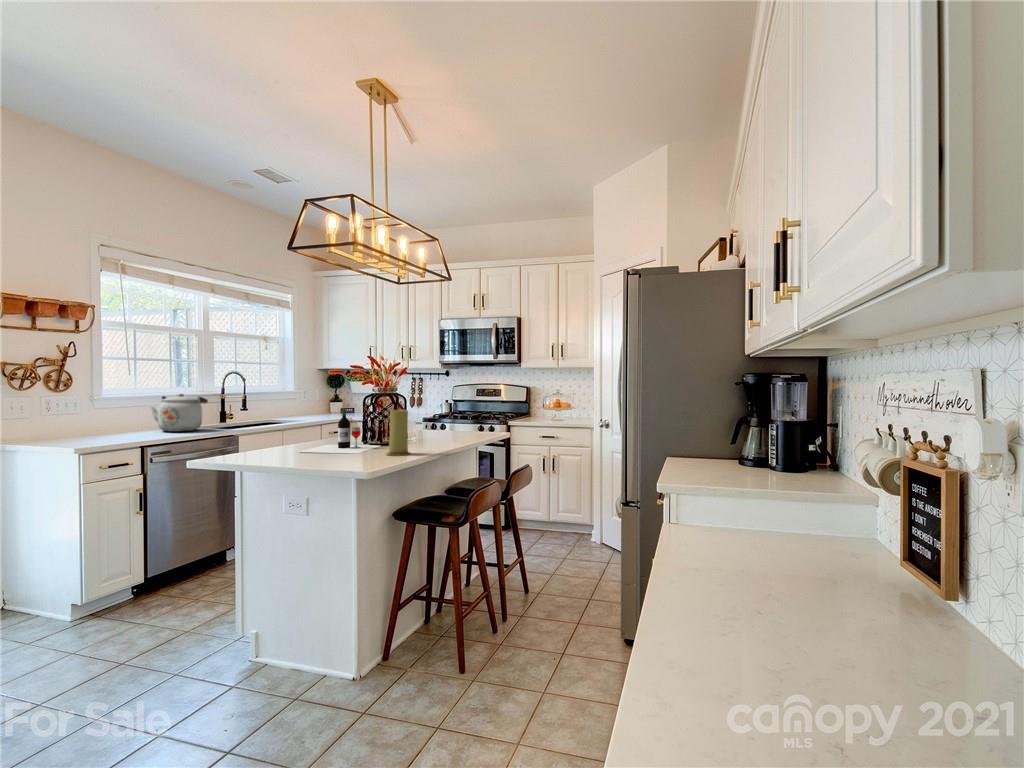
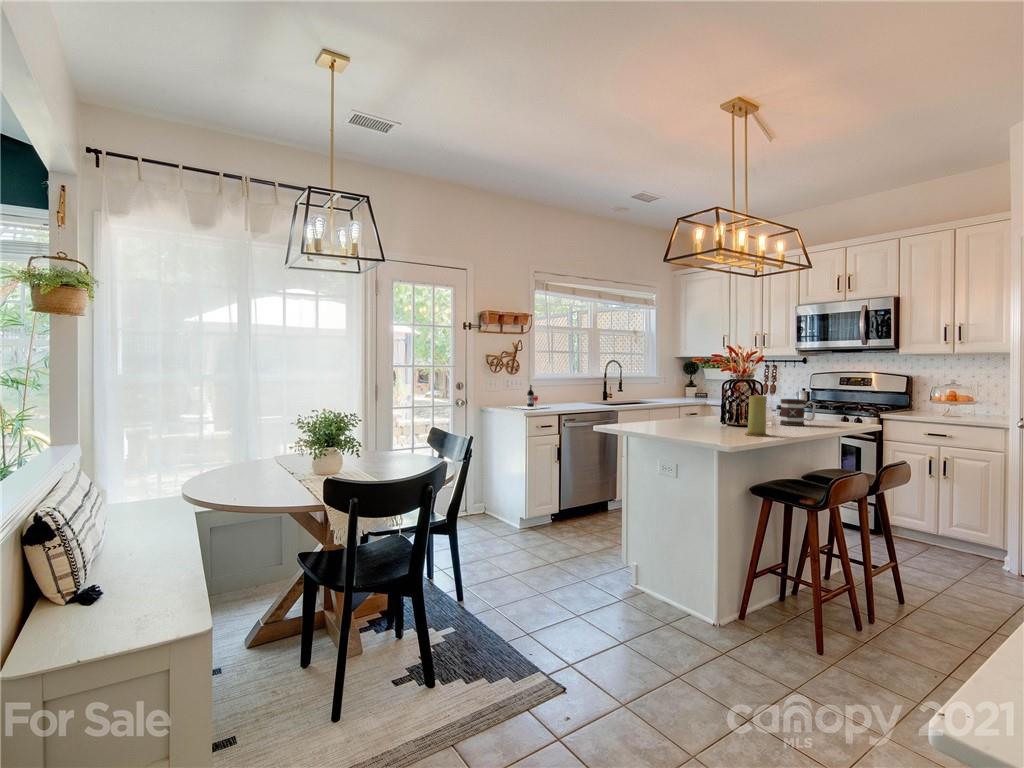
kettle: present [151,394,208,432] -> none [559,378,595,405]
wine bottle: present [299,409,379,453] -> present [510,385,546,409]
mug: none [423,412,456,441] -> present [780,399,816,426]

